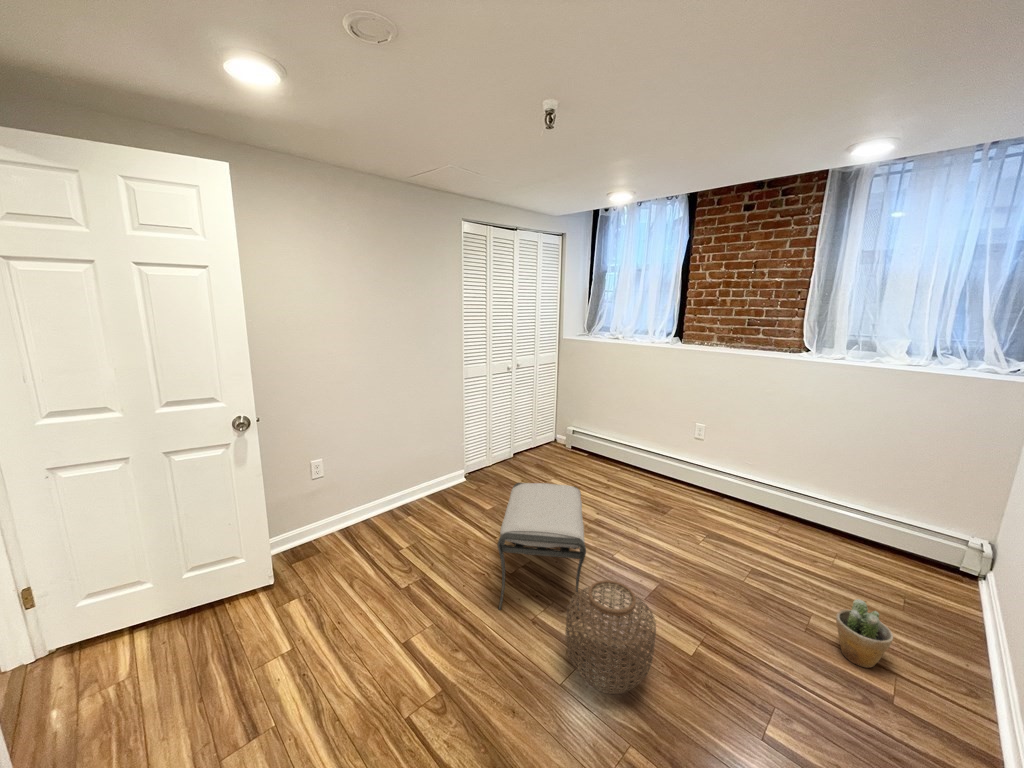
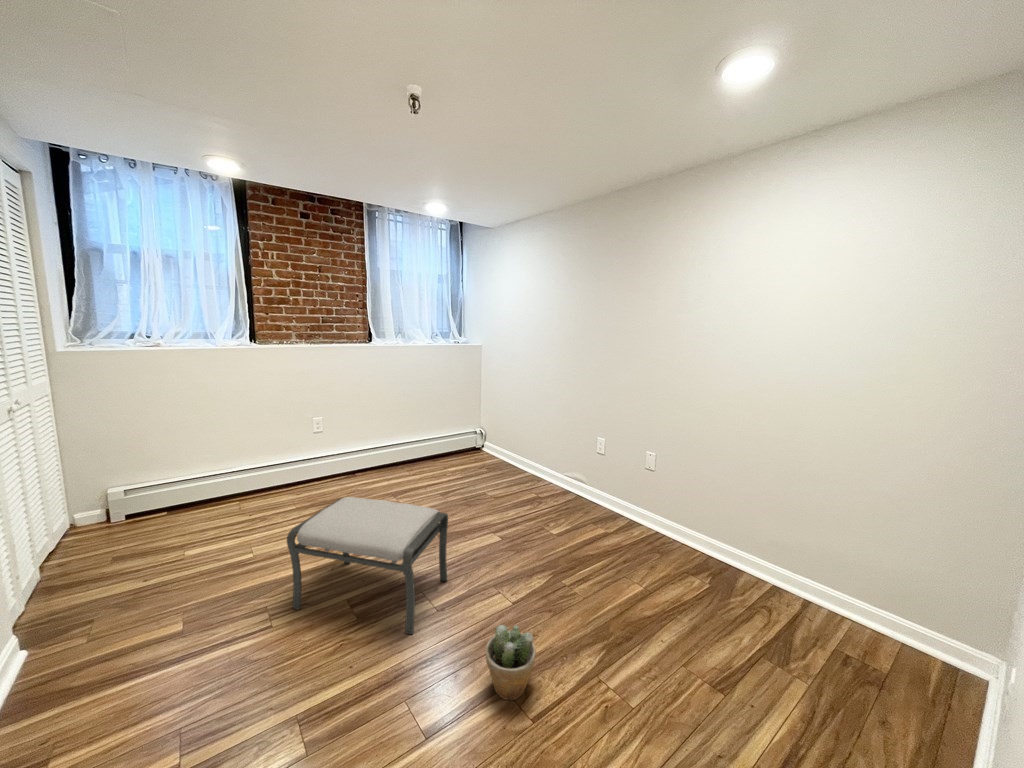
woven basket: present [566,580,656,694] -> none [473,509,538,589]
potted plant: present [836,599,893,668] -> present [485,625,536,700]

